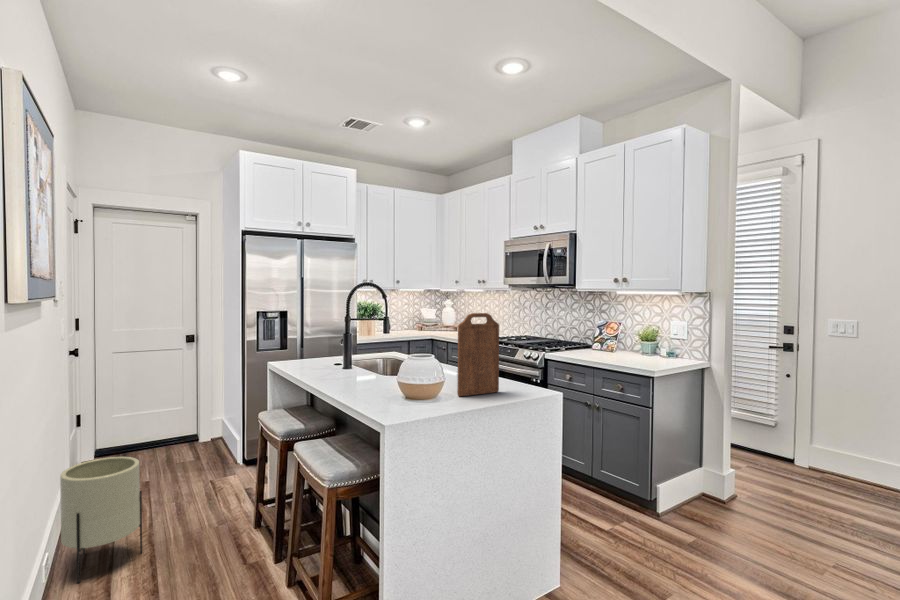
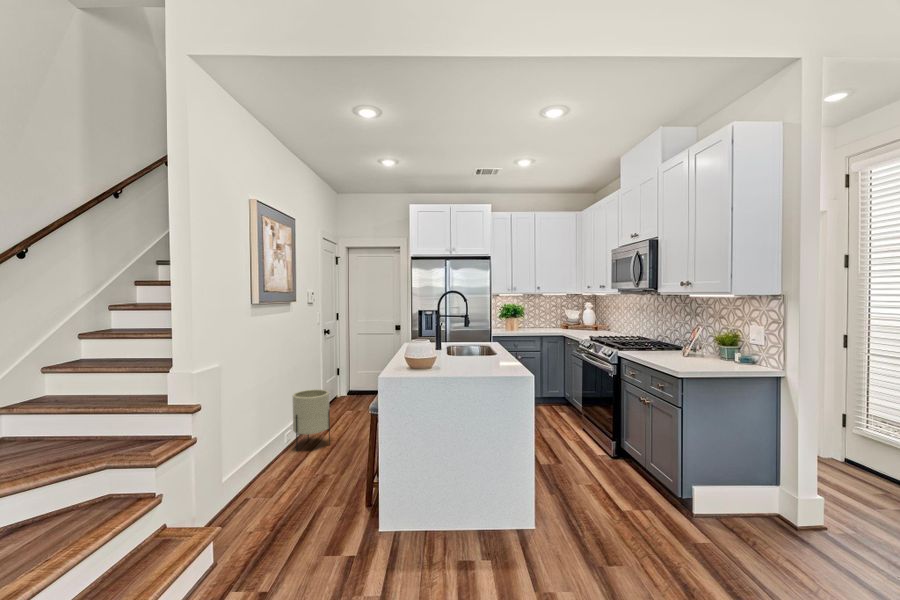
cutting board: present [457,313,499,396] -> none [451,314,485,372]

